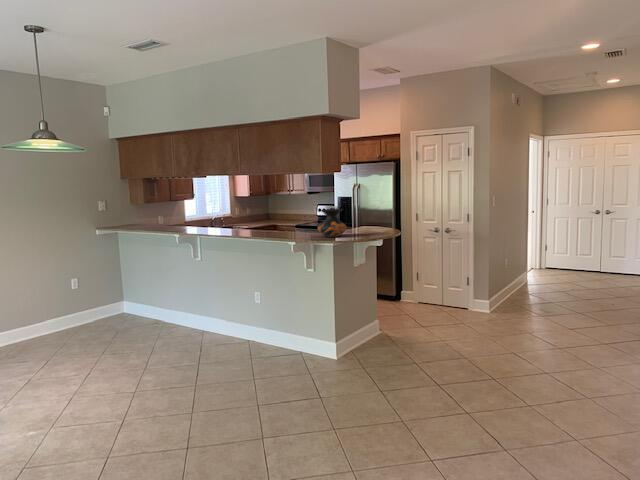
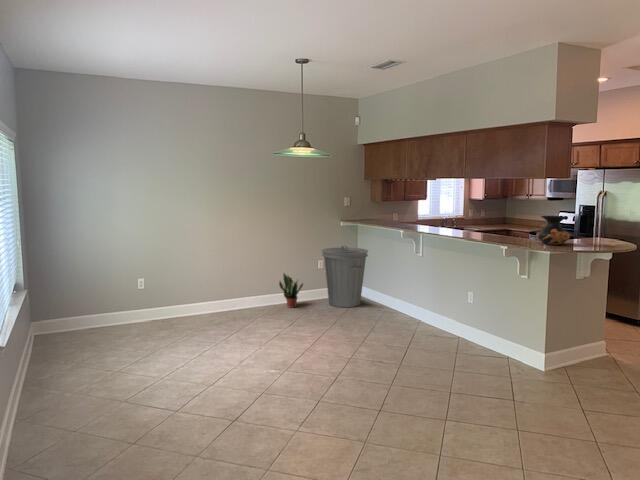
trash can: none [74,258,135,332] -> present [322,246,368,307]
potted plant: none [17,301,53,345] -> present [279,273,303,308]

